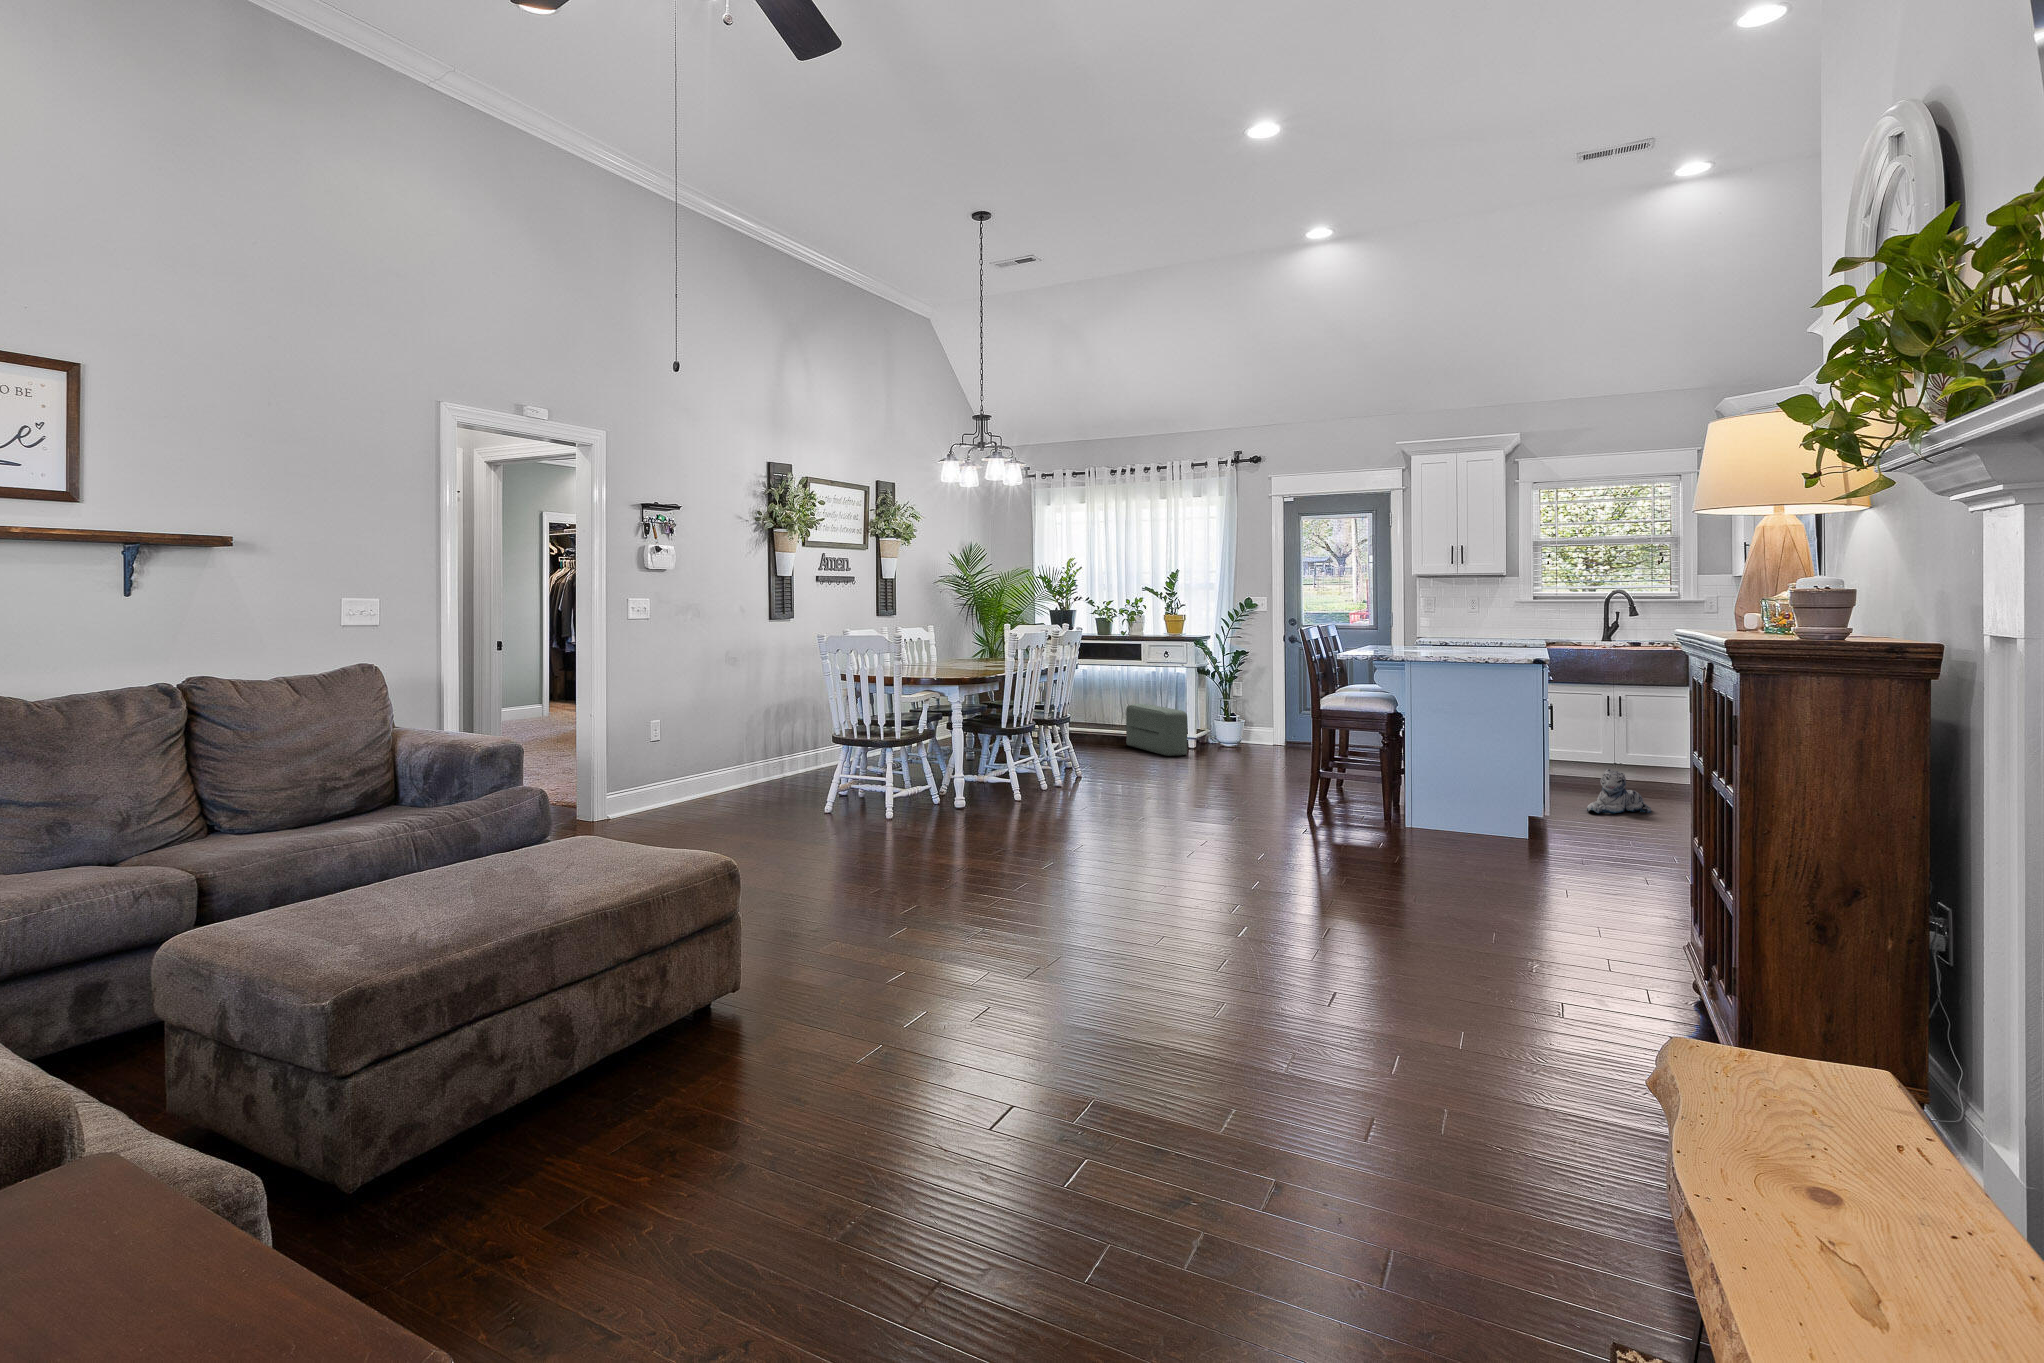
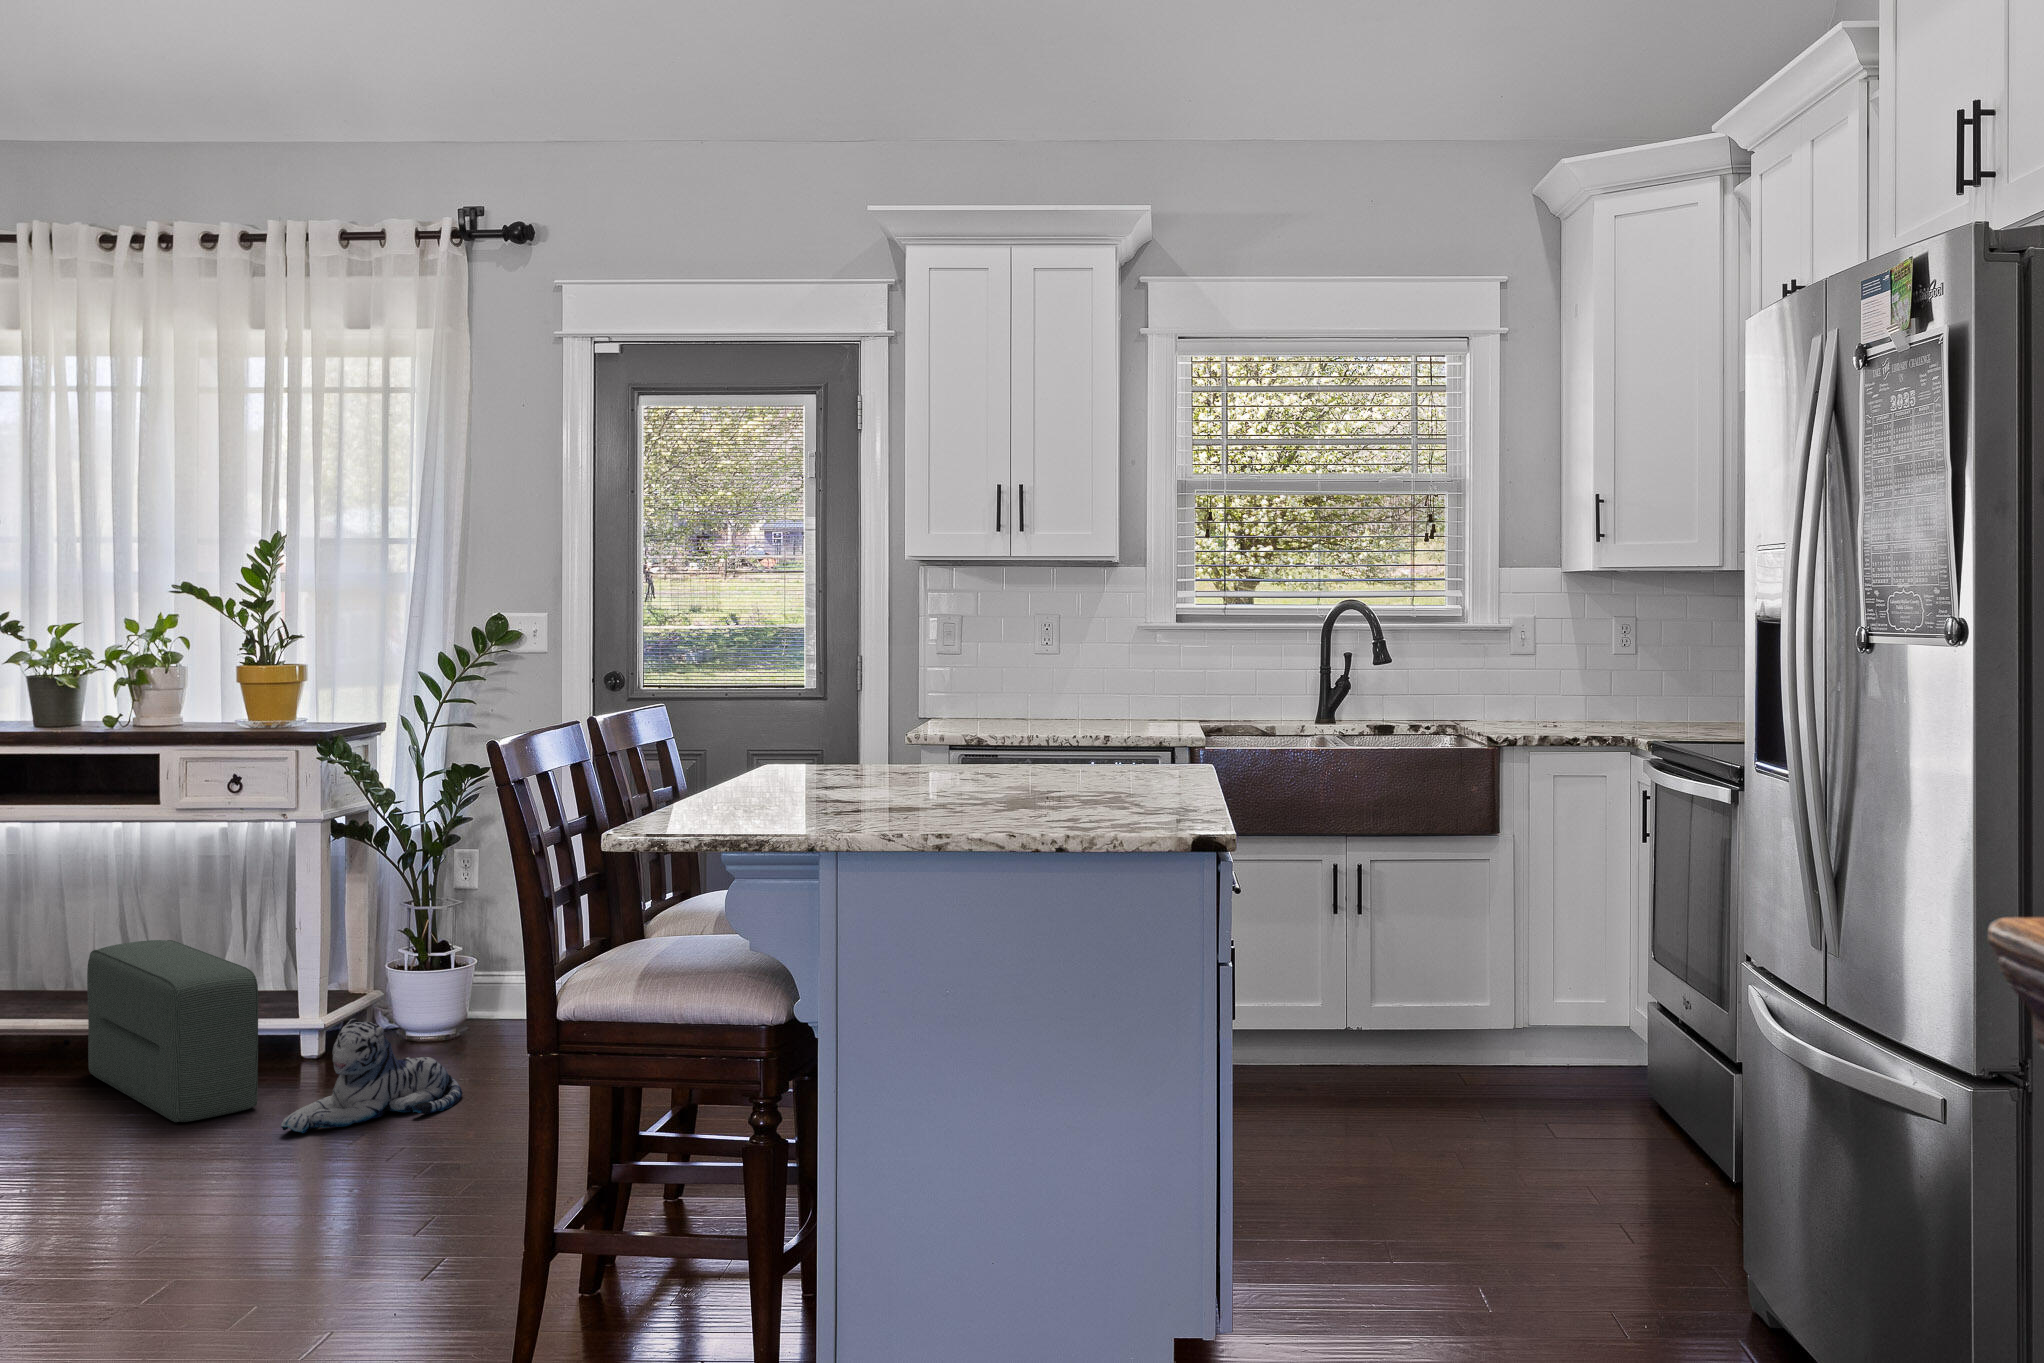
plush toy: present [1587,769,1651,813] -> present [281,1019,463,1133]

